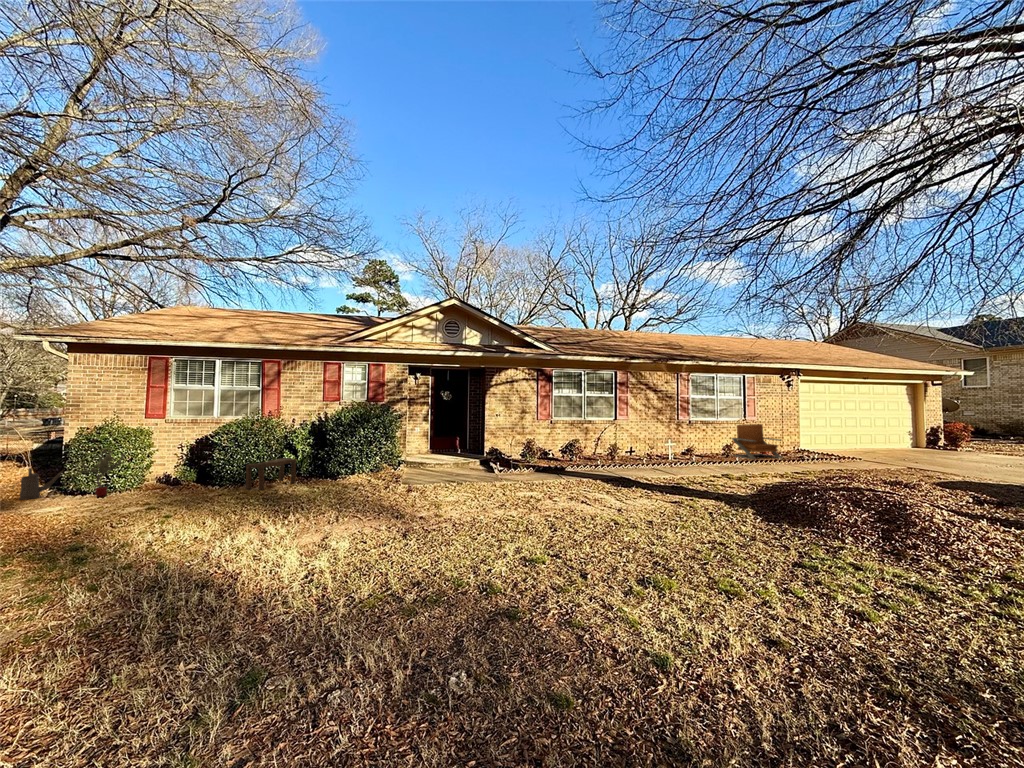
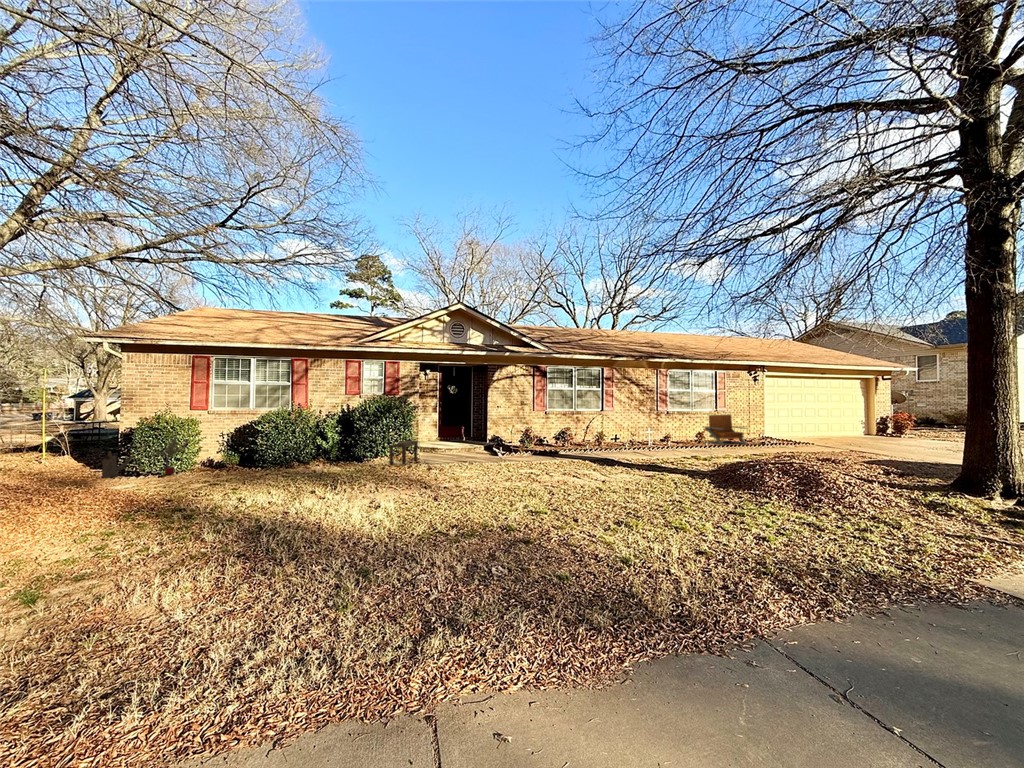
bench: present [246,458,297,490] -> present [389,441,418,465]

